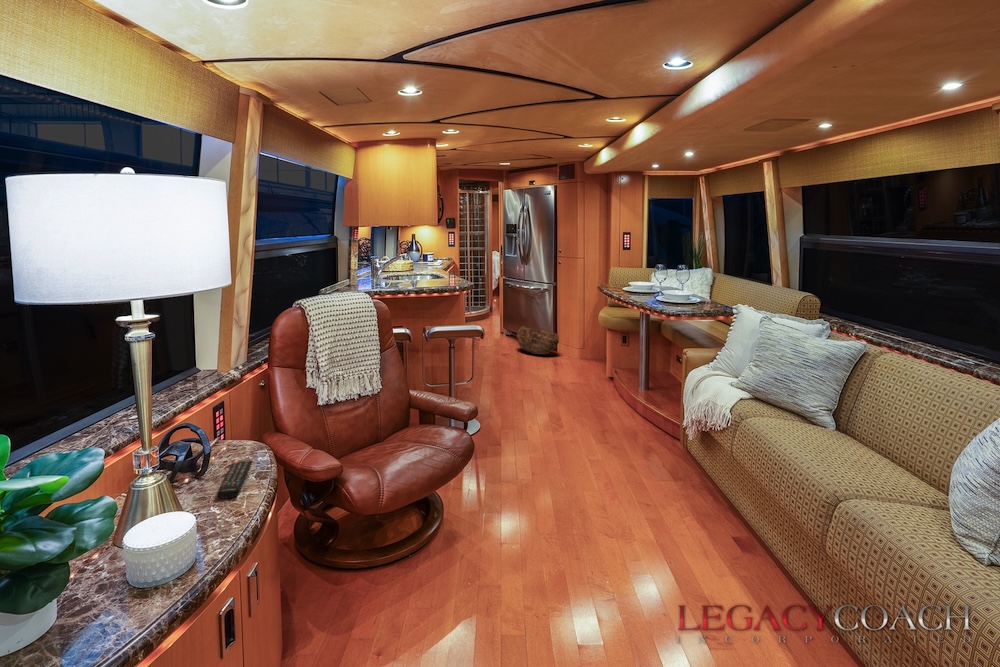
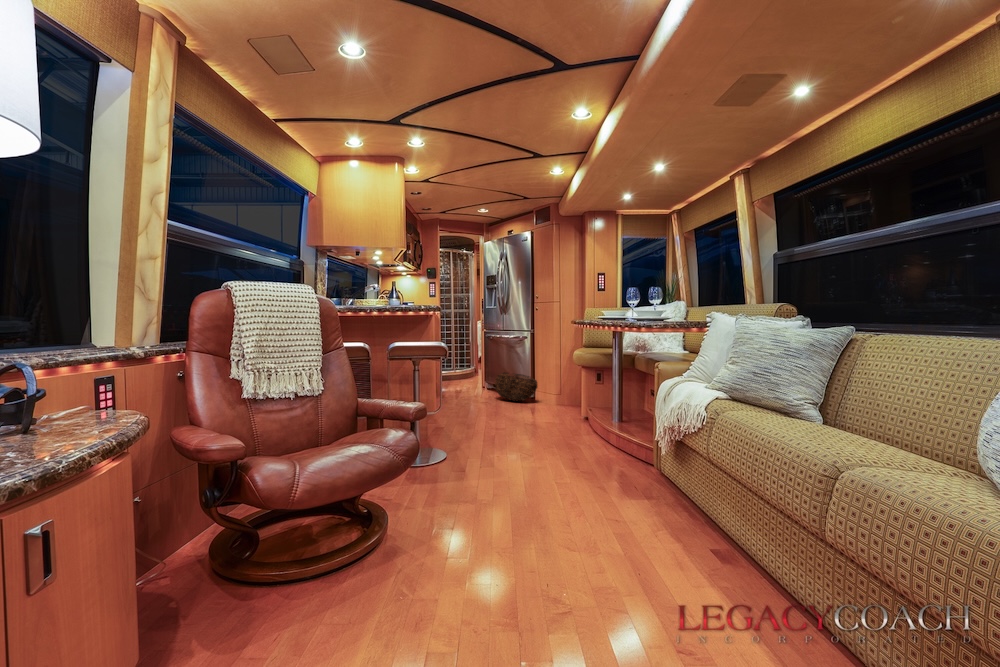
remote control: present [217,460,252,499] -> none [41,414,115,441]

